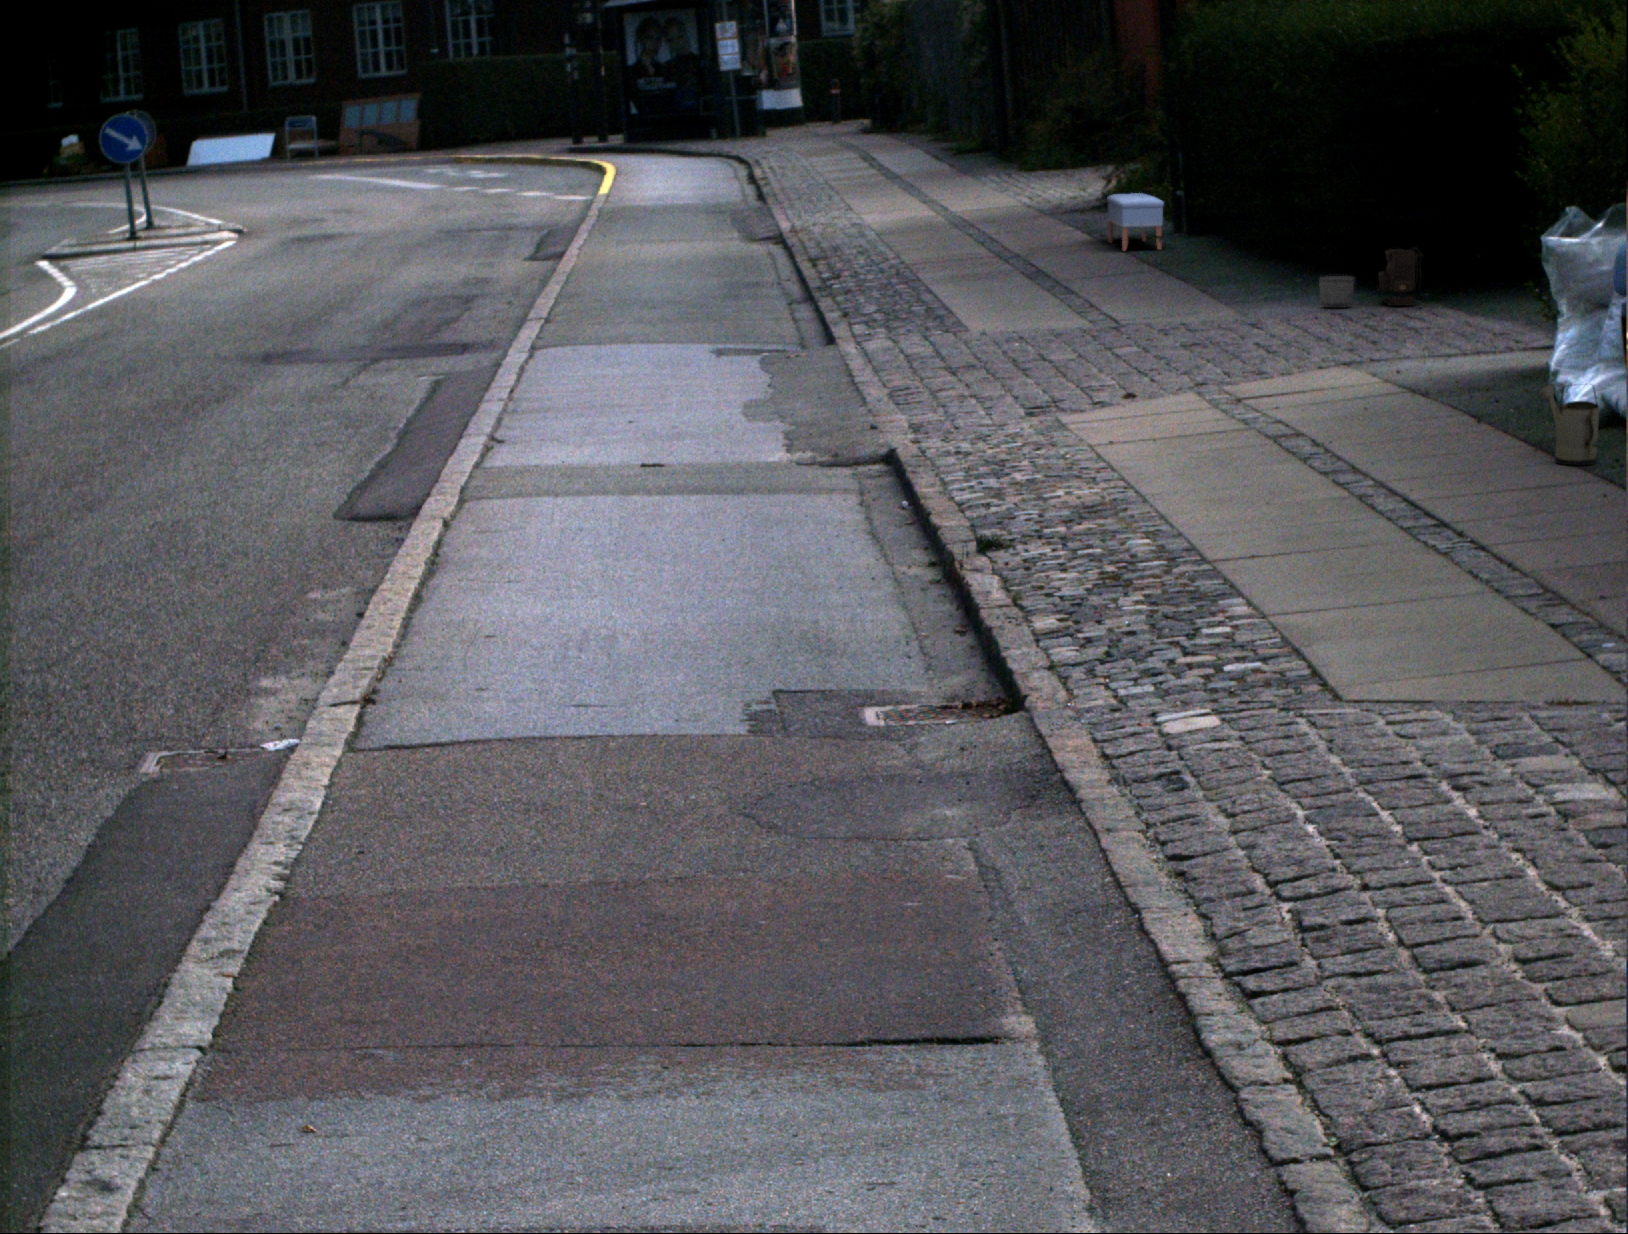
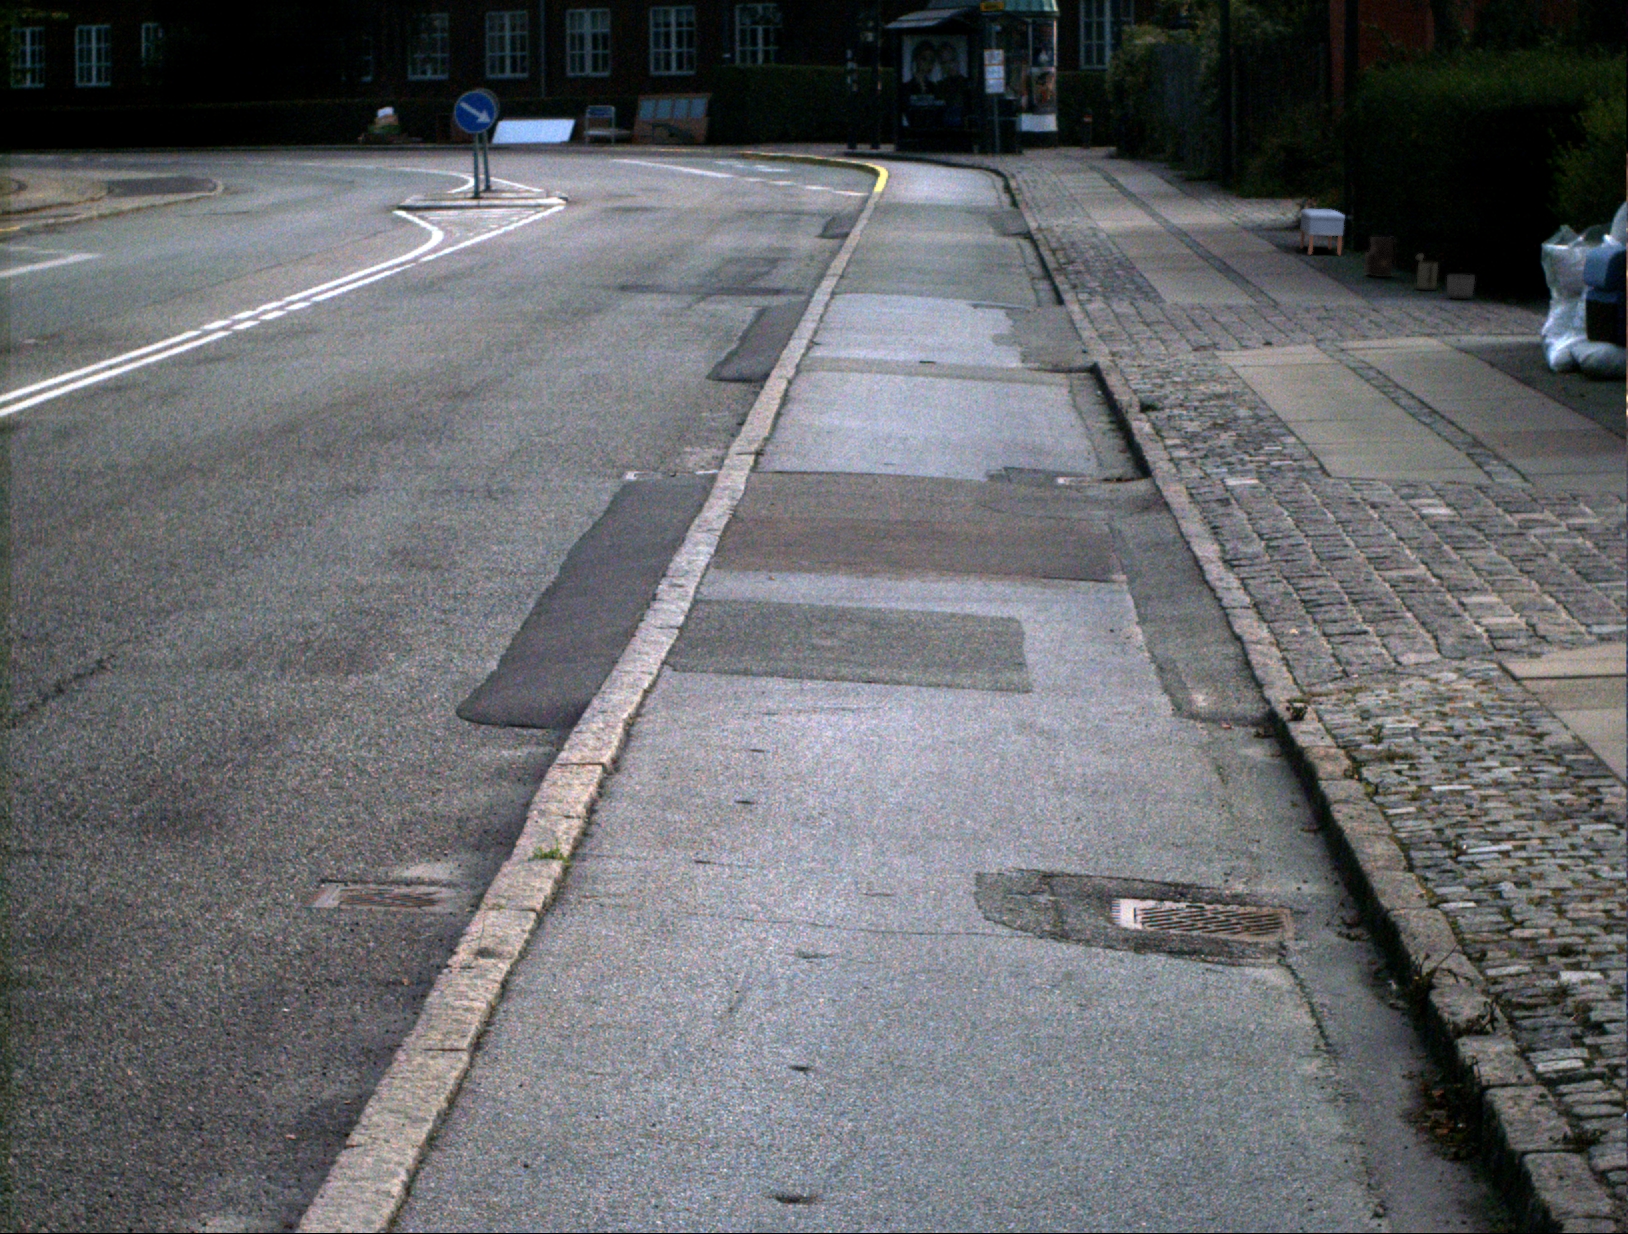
backpack: present [1378,249,1422,306] -> present [1365,236,1396,277]
watering can: present [1537,384,1599,465] -> present [1416,253,1438,291]

